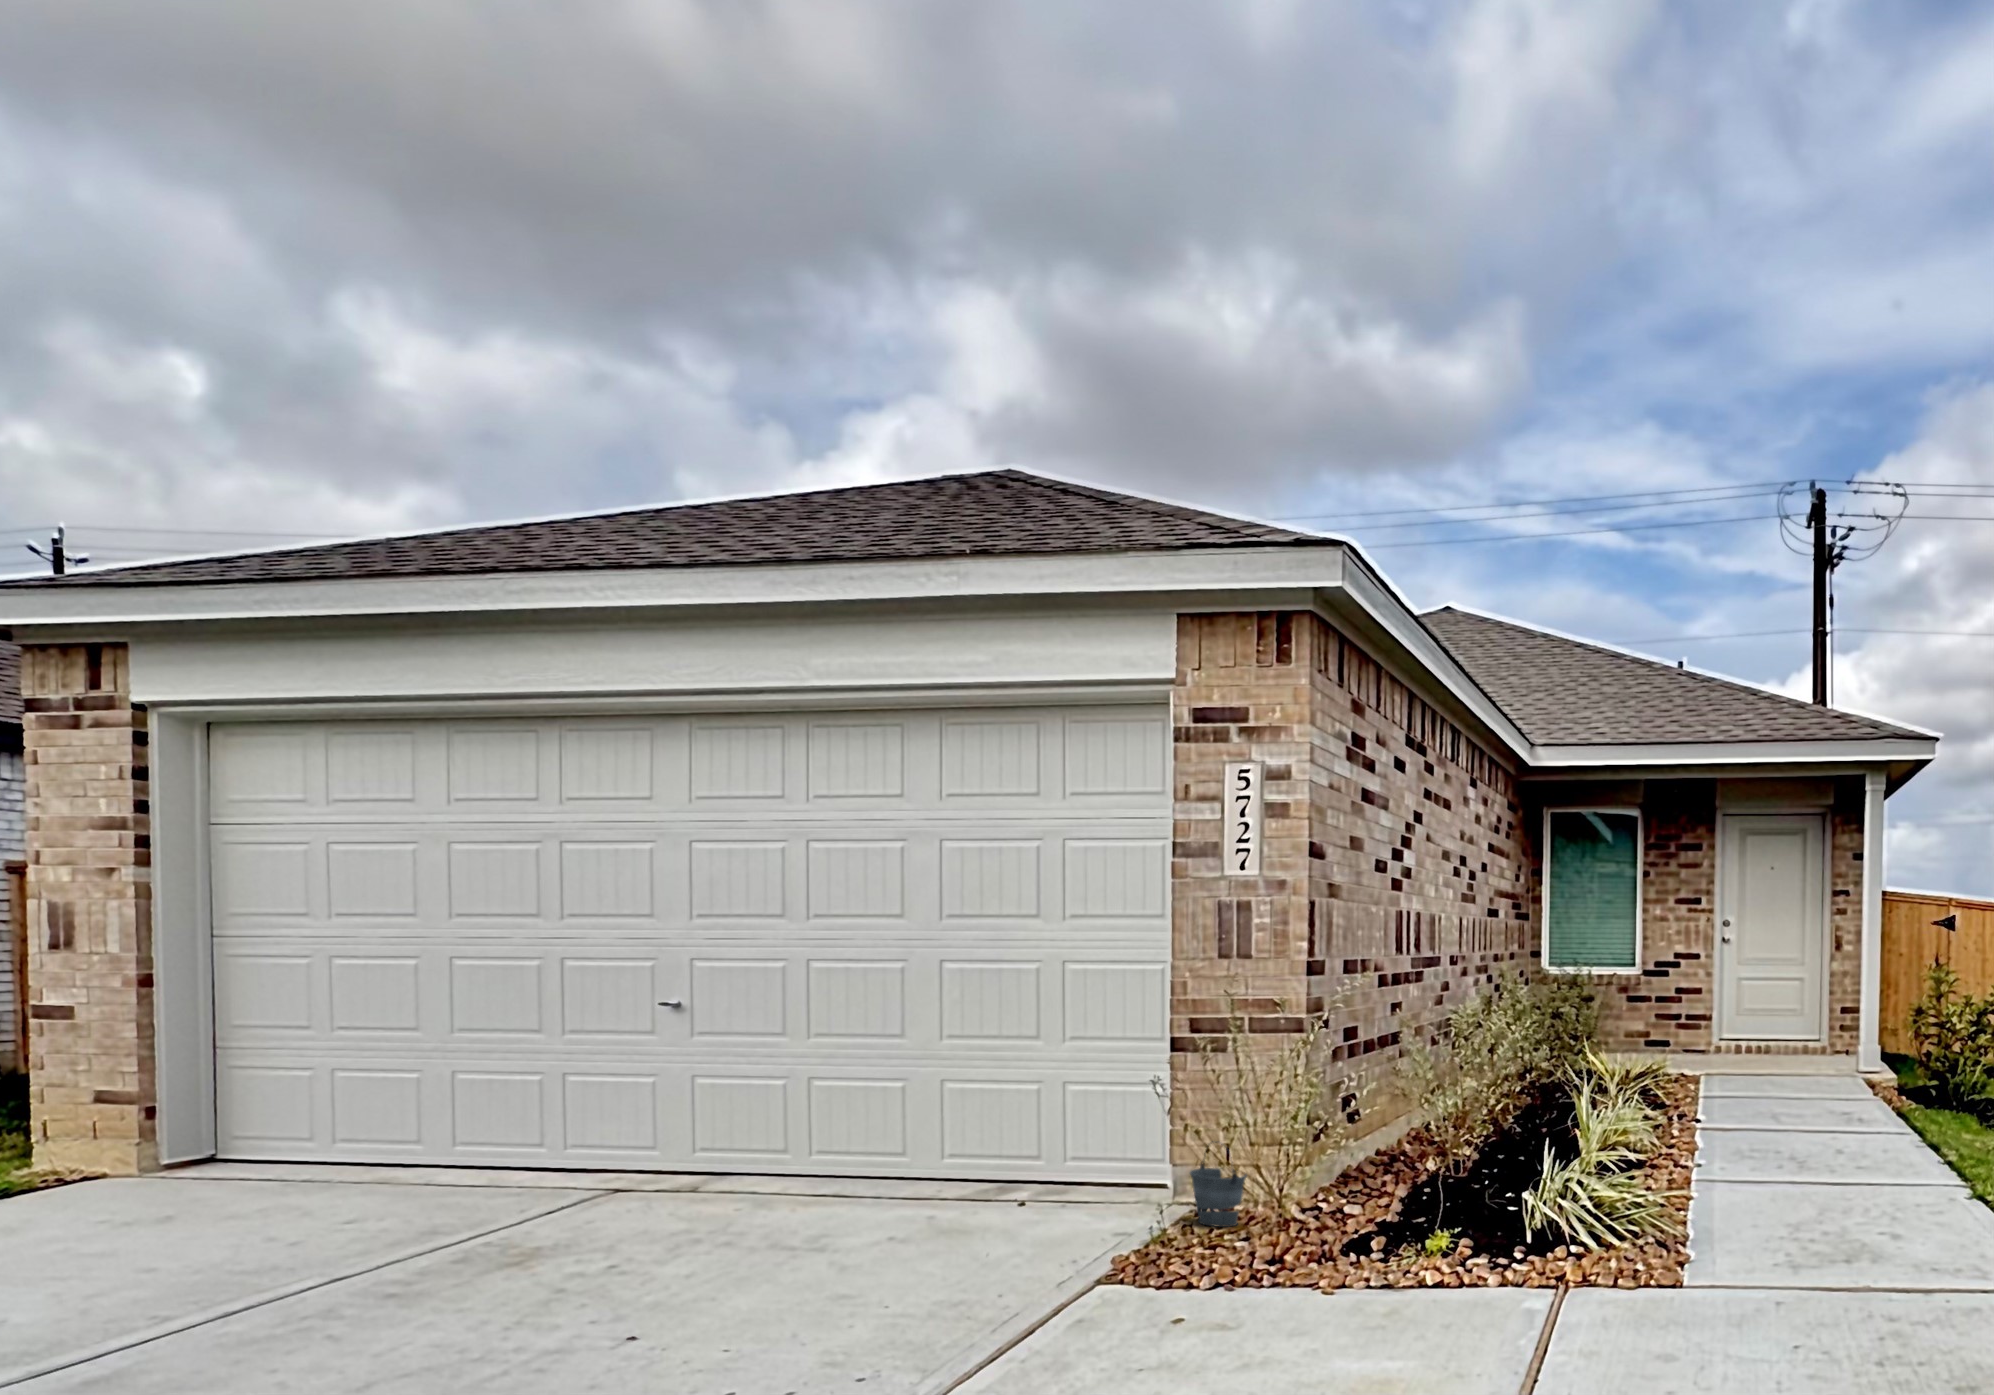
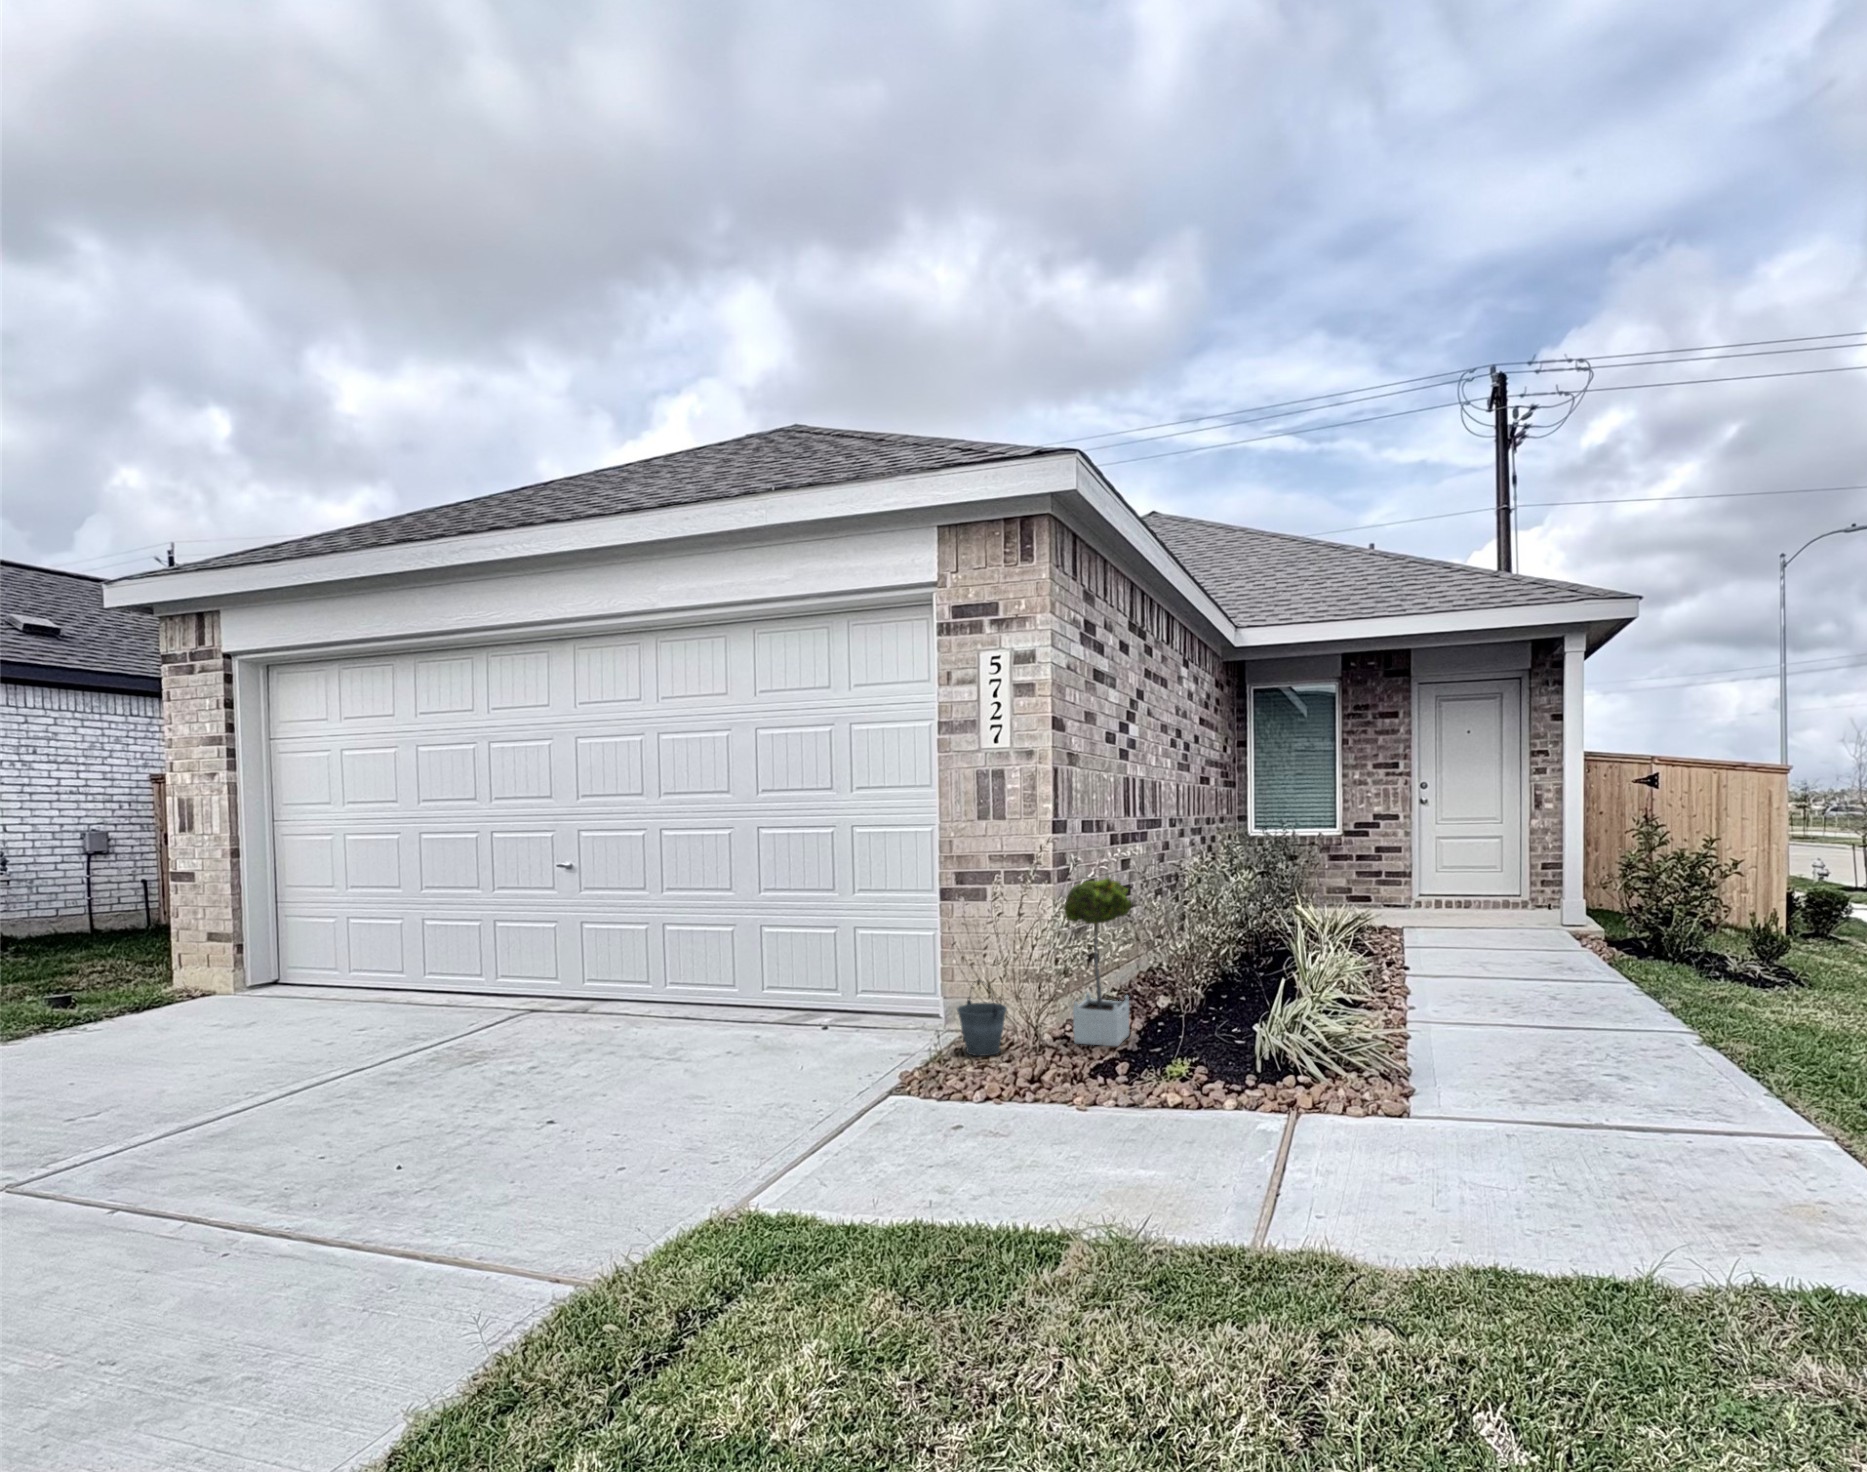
potted tree: none [1315,1031,1395,1229] -> present [1064,877,1131,1046]

